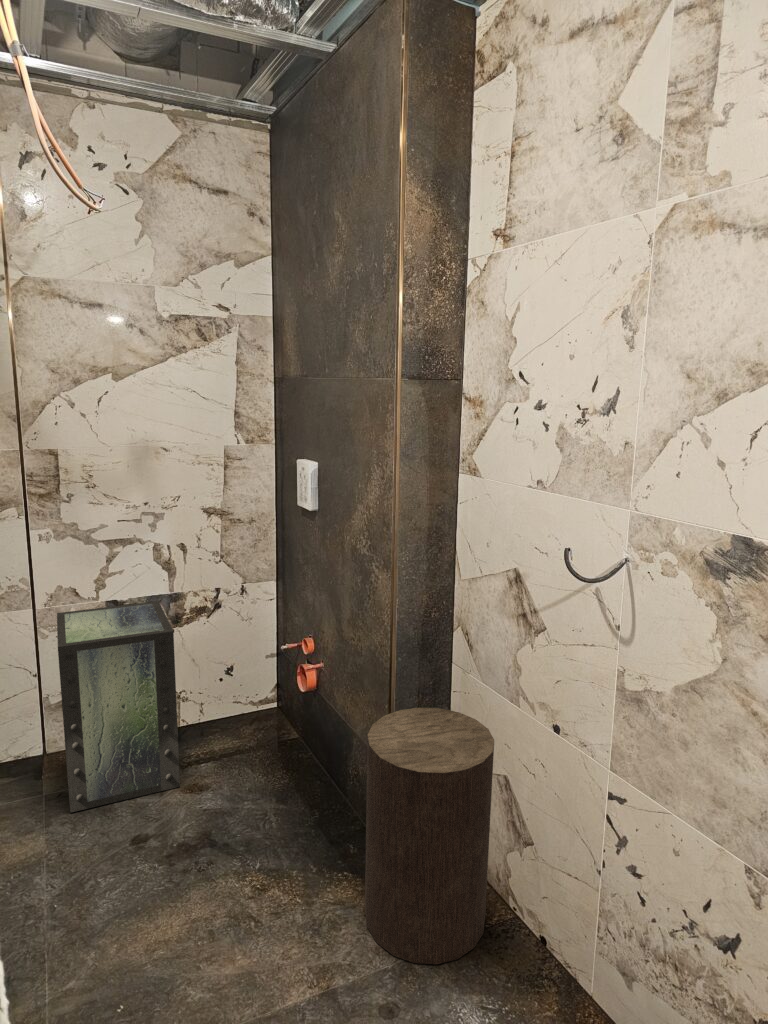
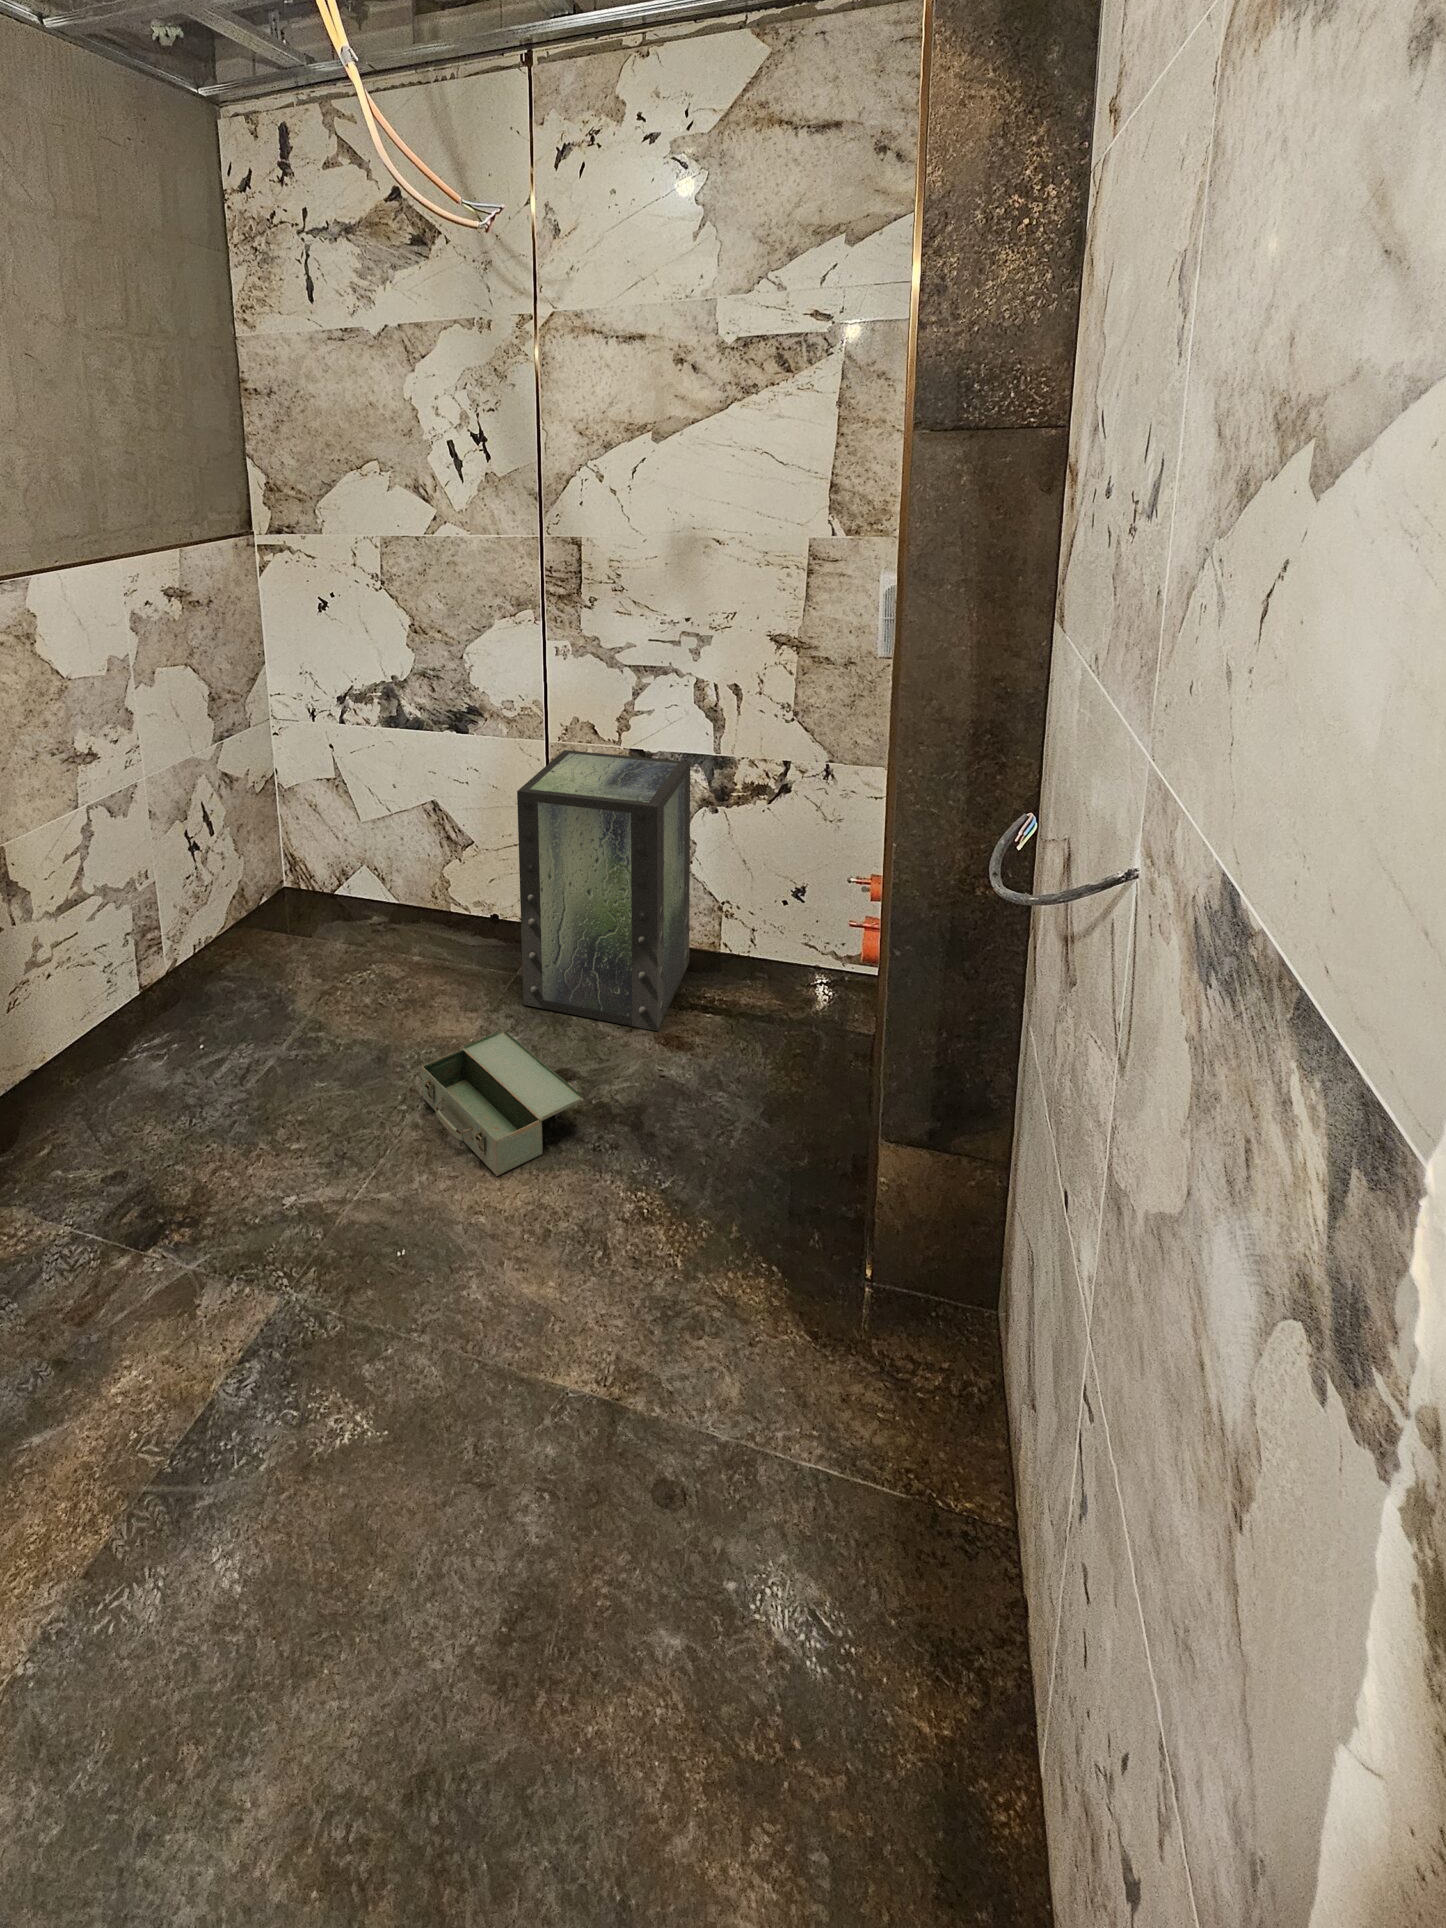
stool: present [365,708,494,964] -> none [732,1033,987,1524]
toolbox: none [41,830,184,925] -> present [421,1031,583,1176]

